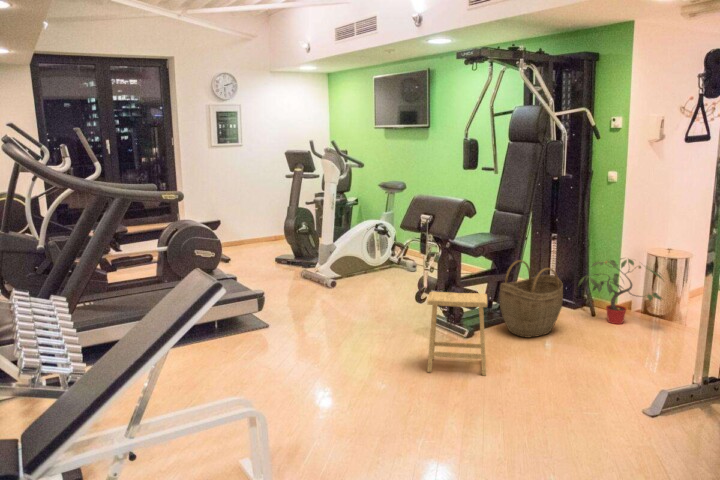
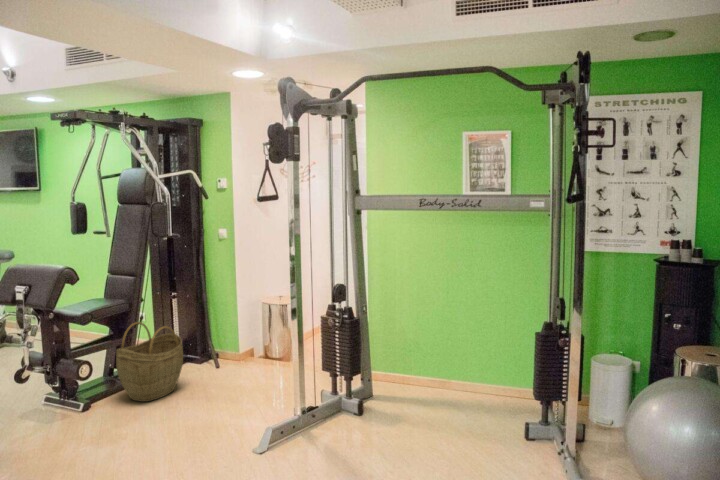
potted plant: present [579,259,662,324] -> none [199,307,277,371]
footstool: present [427,292,487,376] -> none [15,364,98,469]

